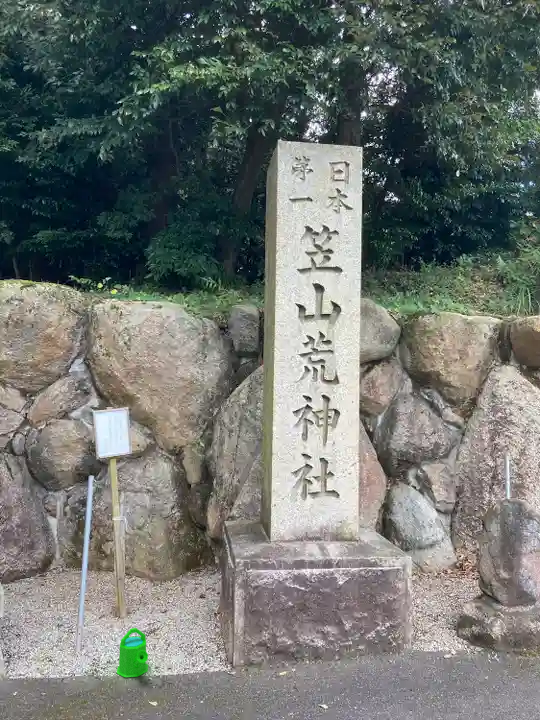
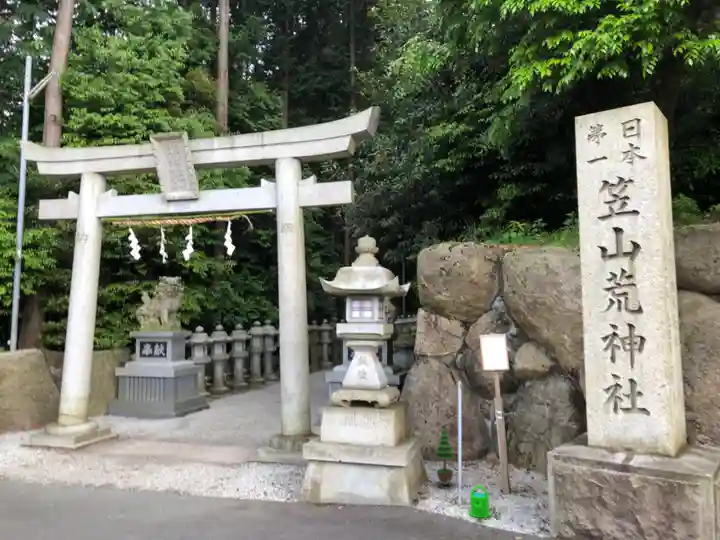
potted tree: none [24,548,58,637] -> present [435,427,454,485]

